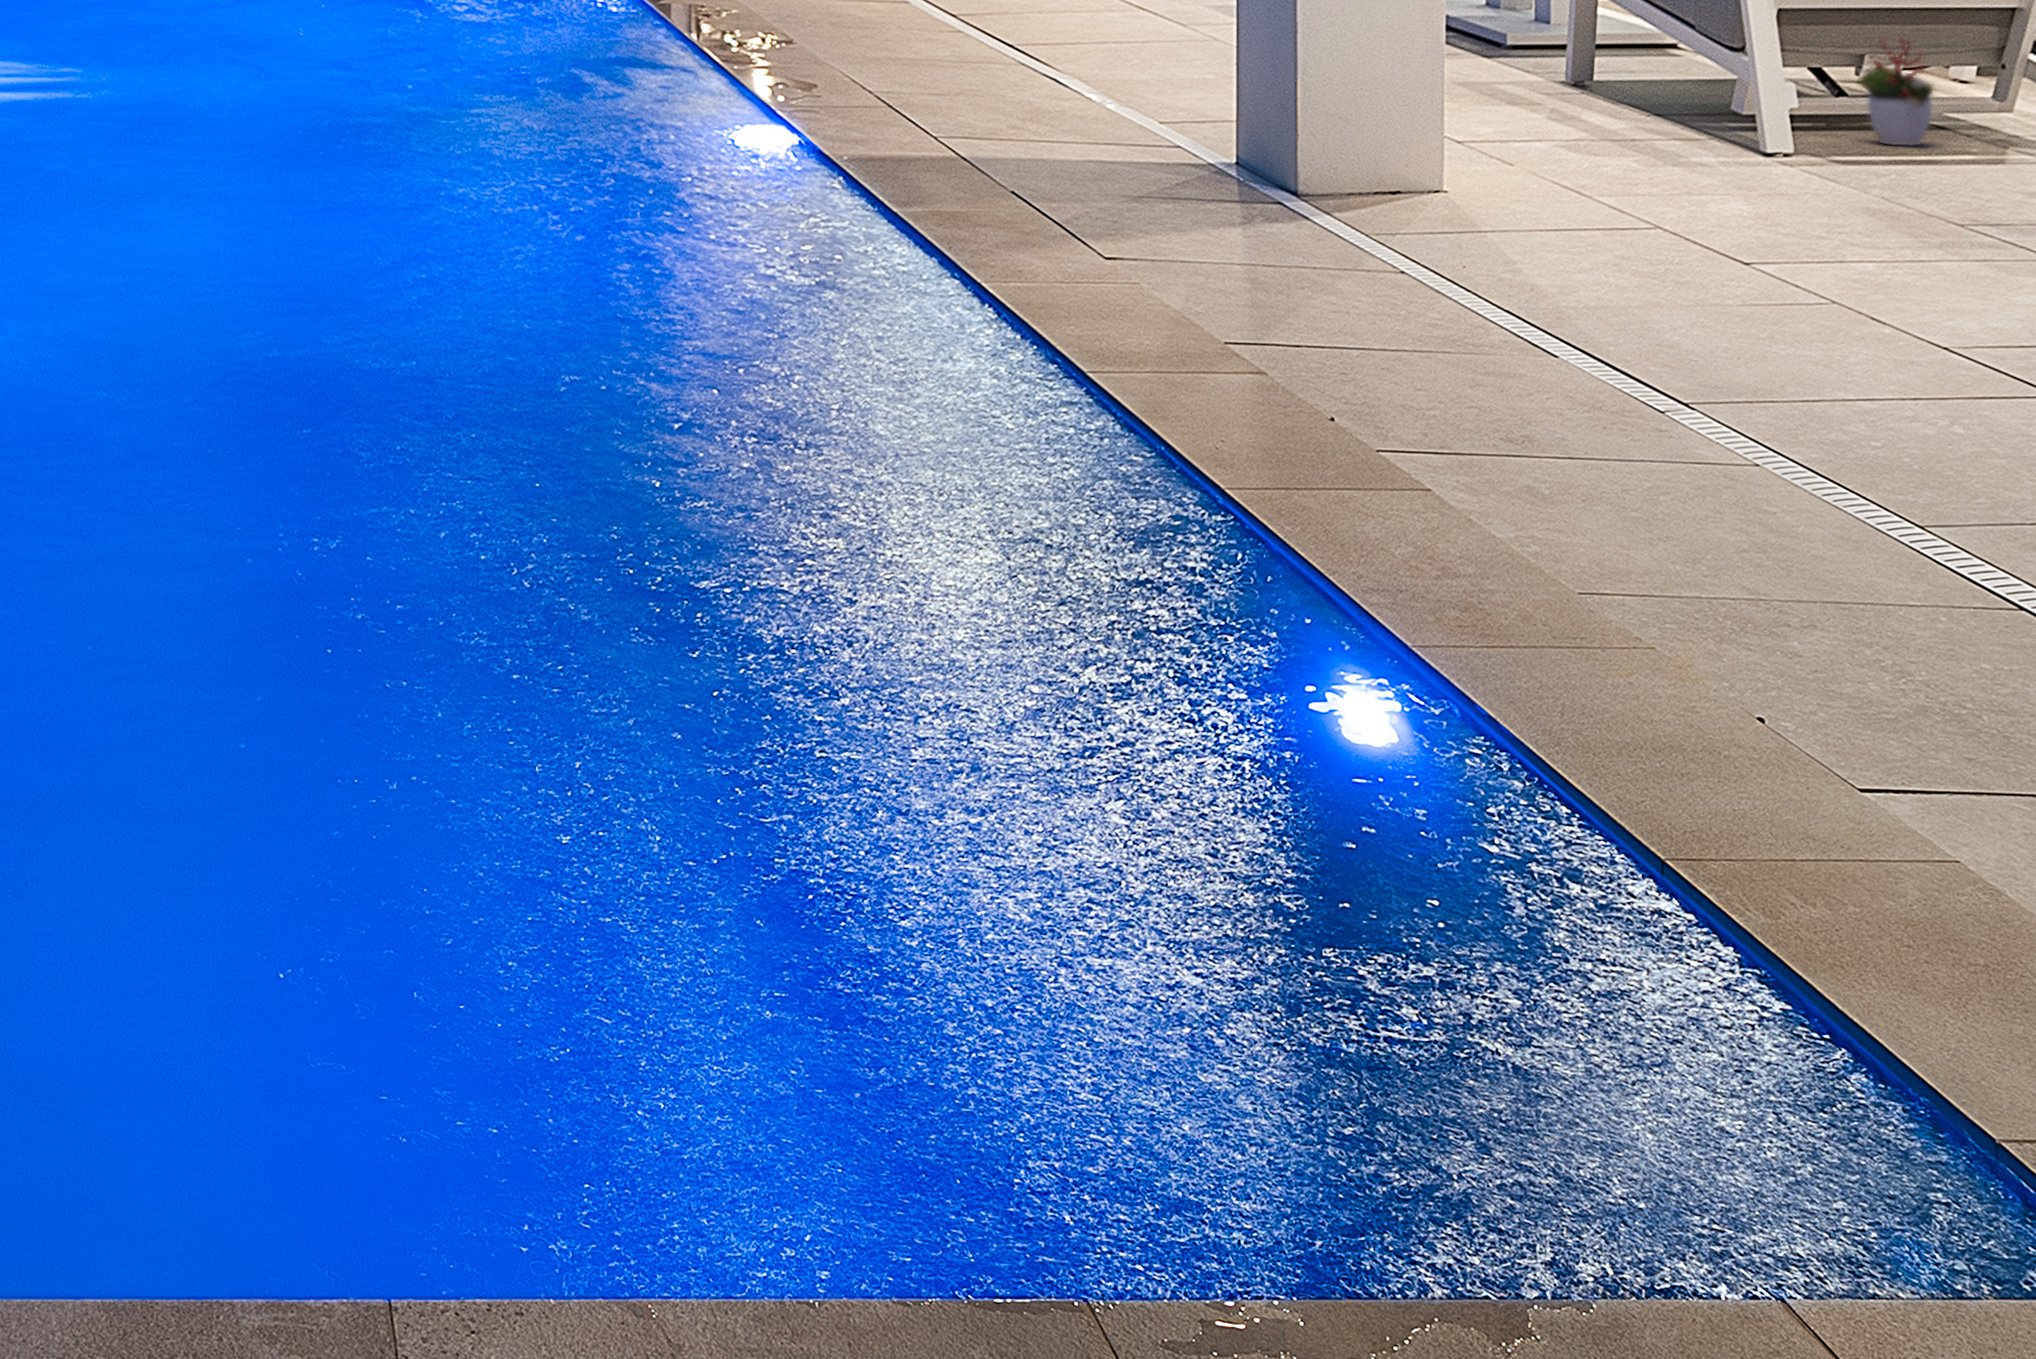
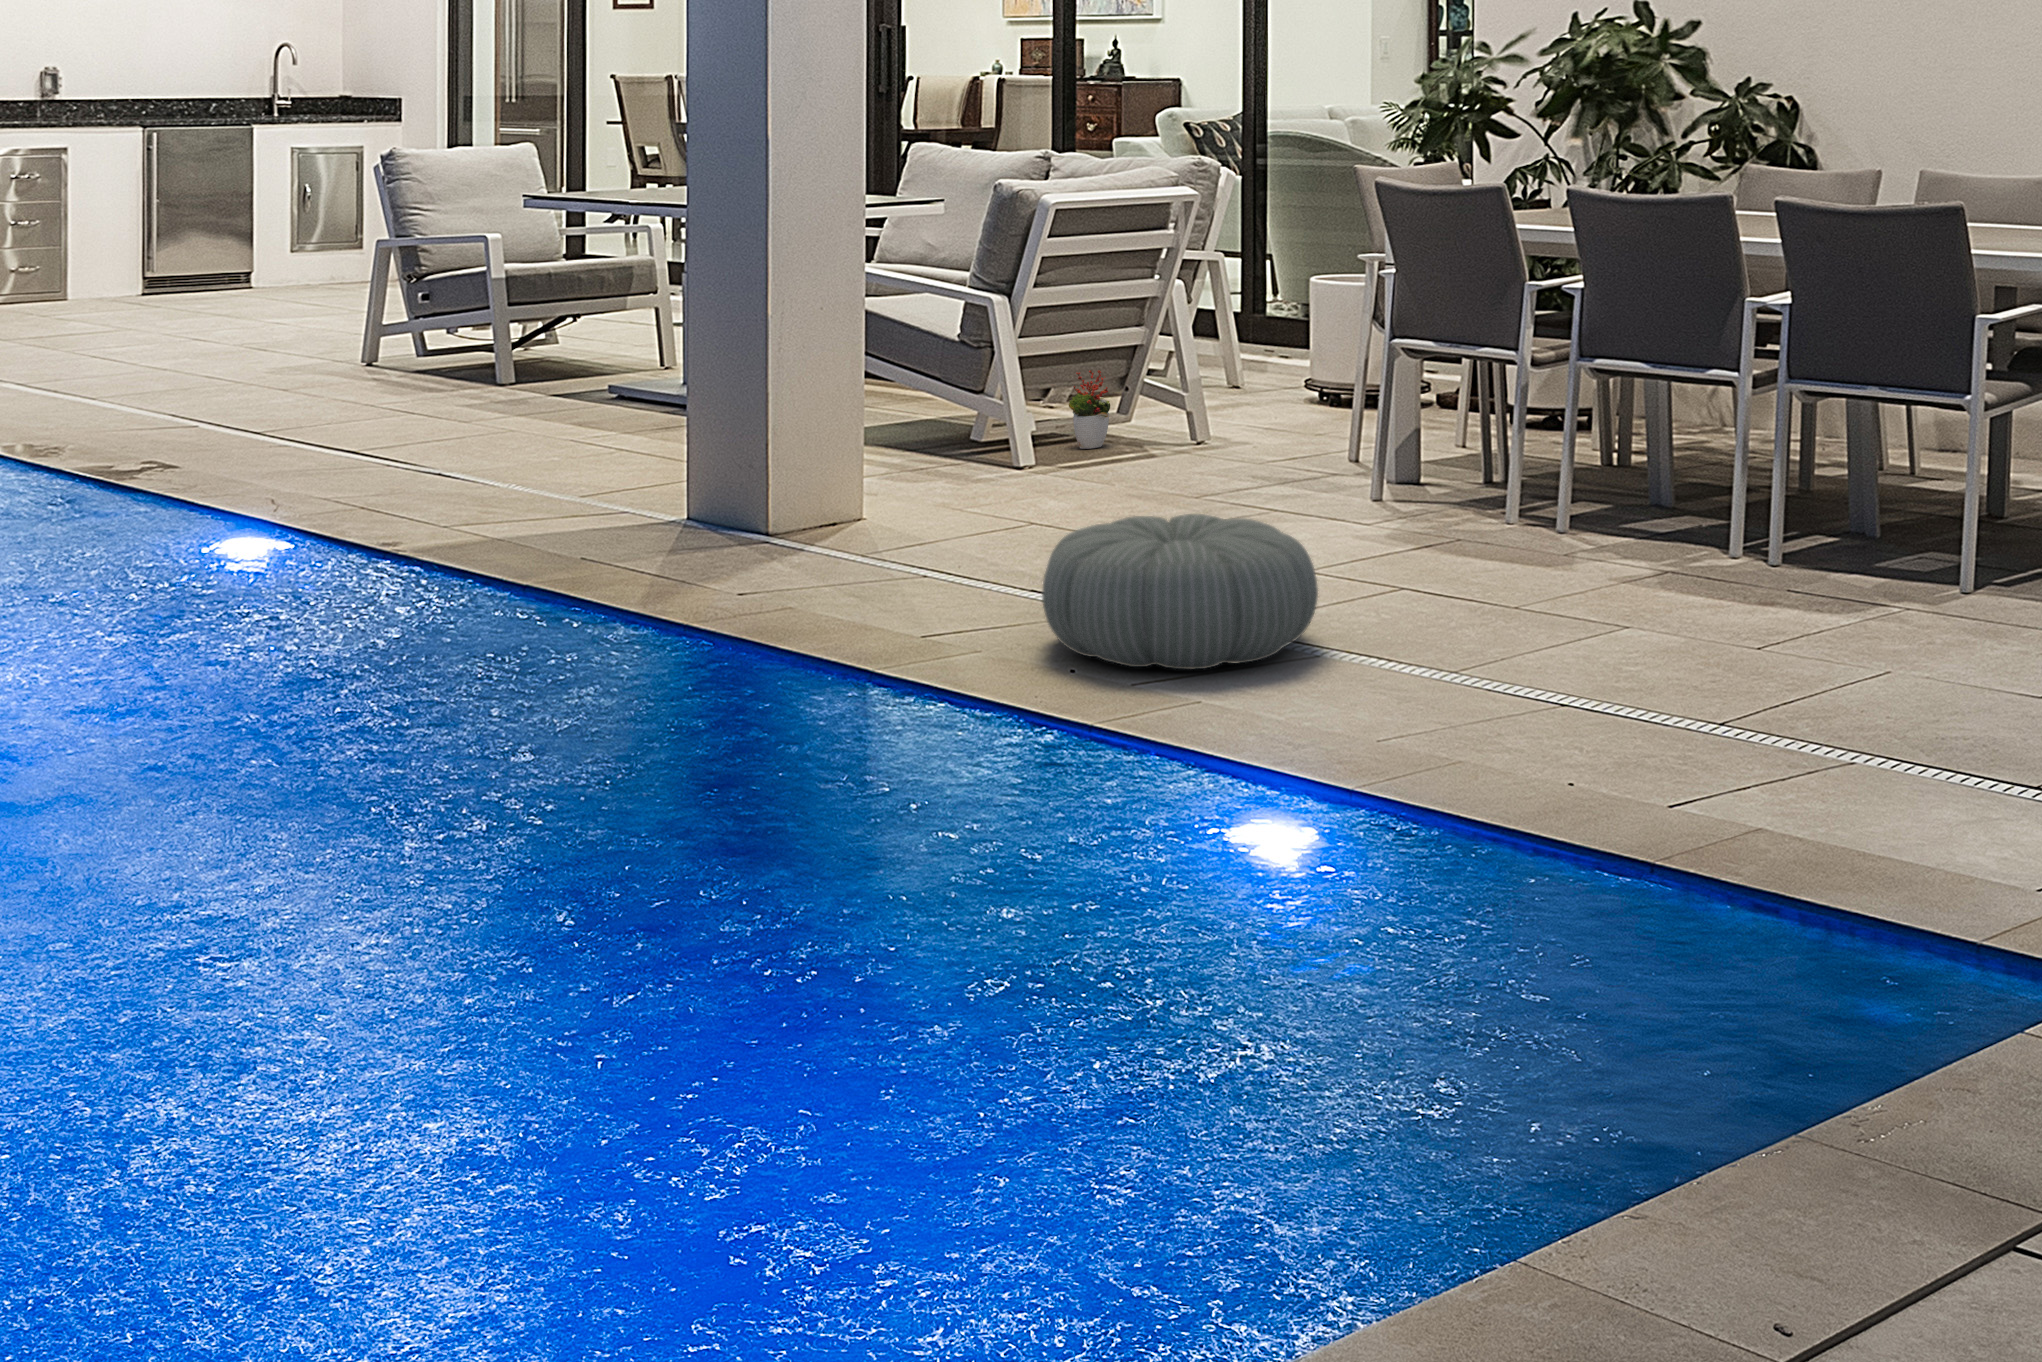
pouf: none [1293,189,1707,403] -> present [1042,514,1318,669]

